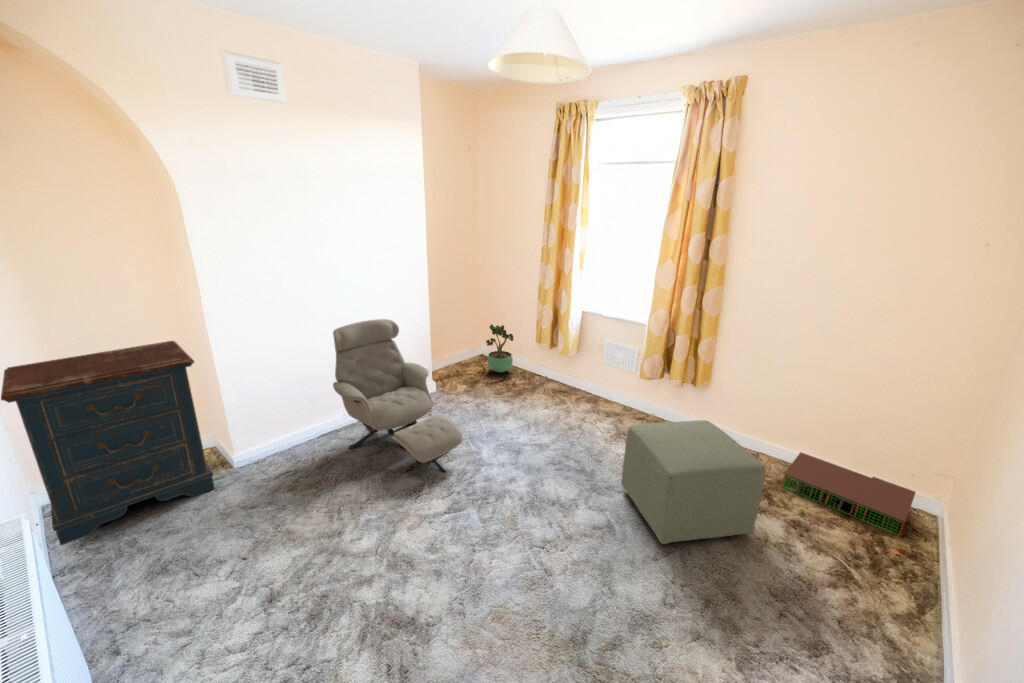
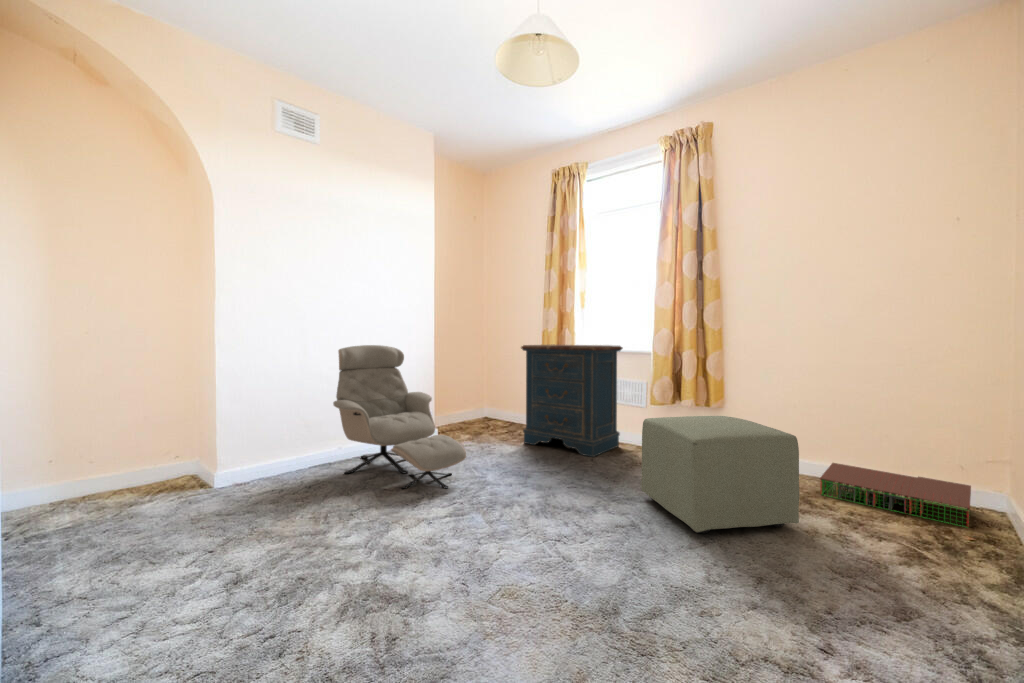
potted plant: present [486,325,513,373] -> none [490,375,518,426]
dresser: present [1,341,215,545] -> present [521,344,623,457]

